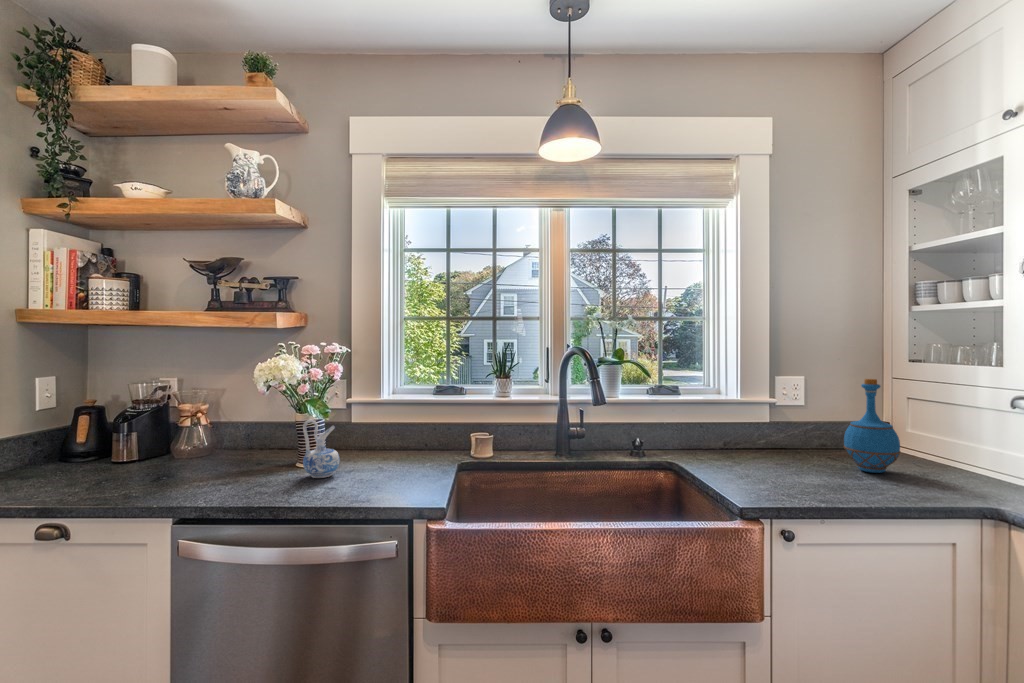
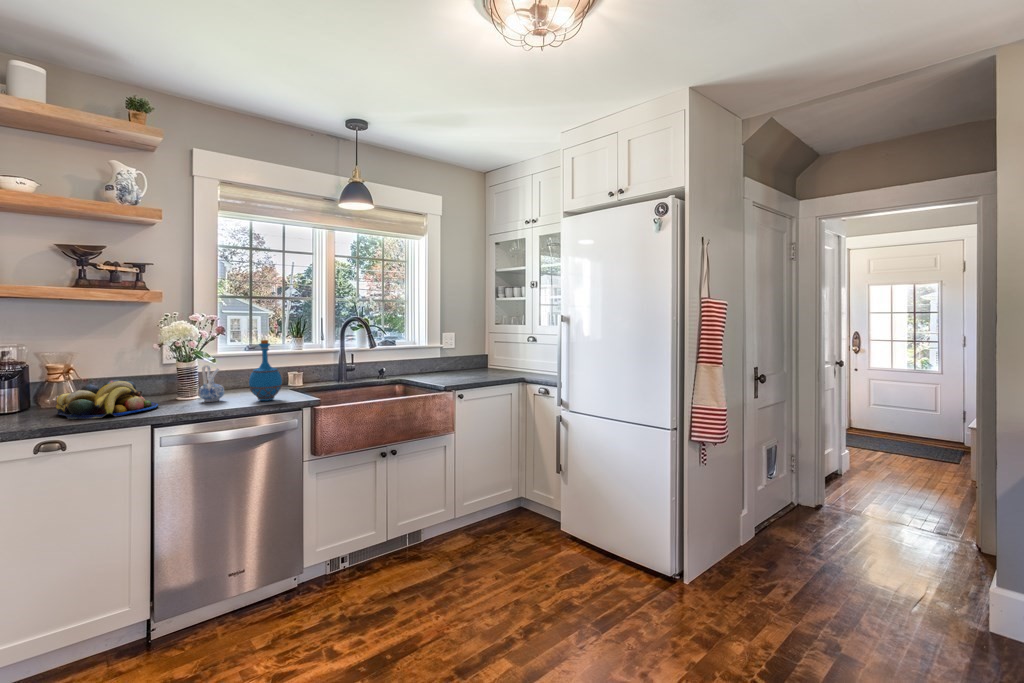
bottle: present [844,379,900,473] -> present [249,340,282,401]
fruit bowl: none [123,430,261,491] -> present [56,380,158,419]

